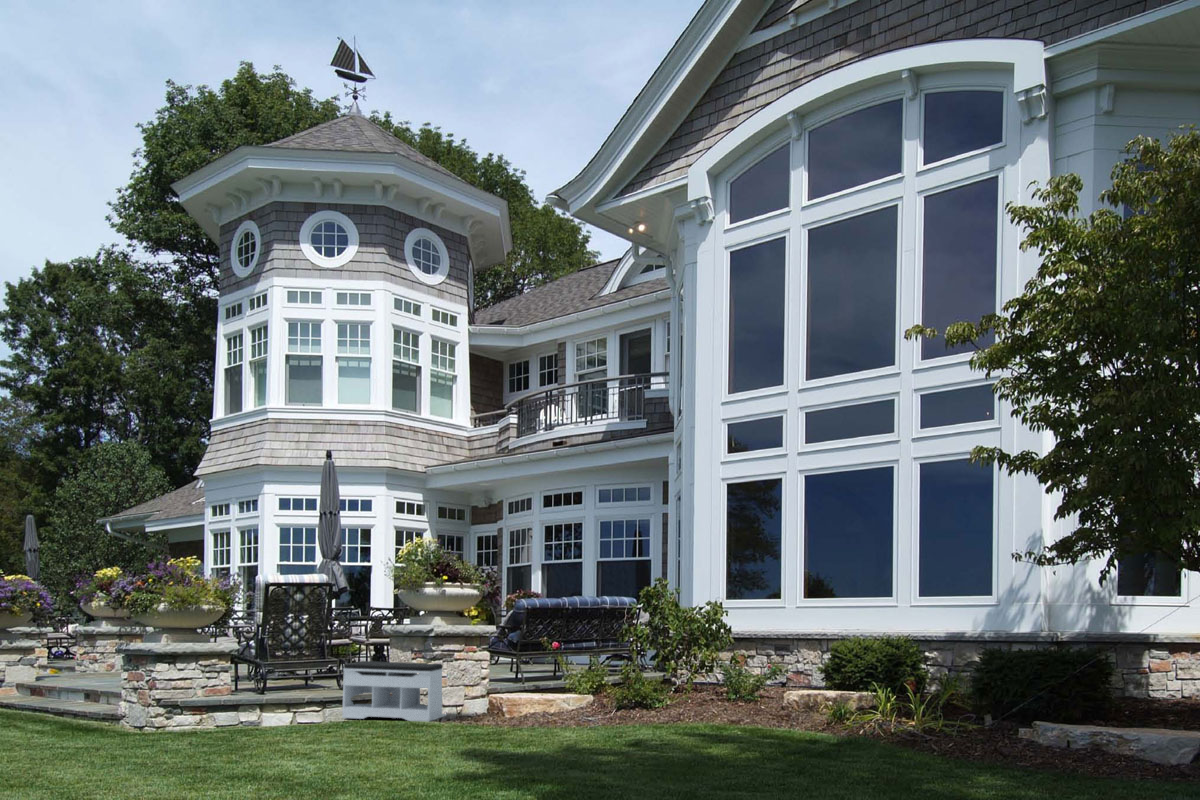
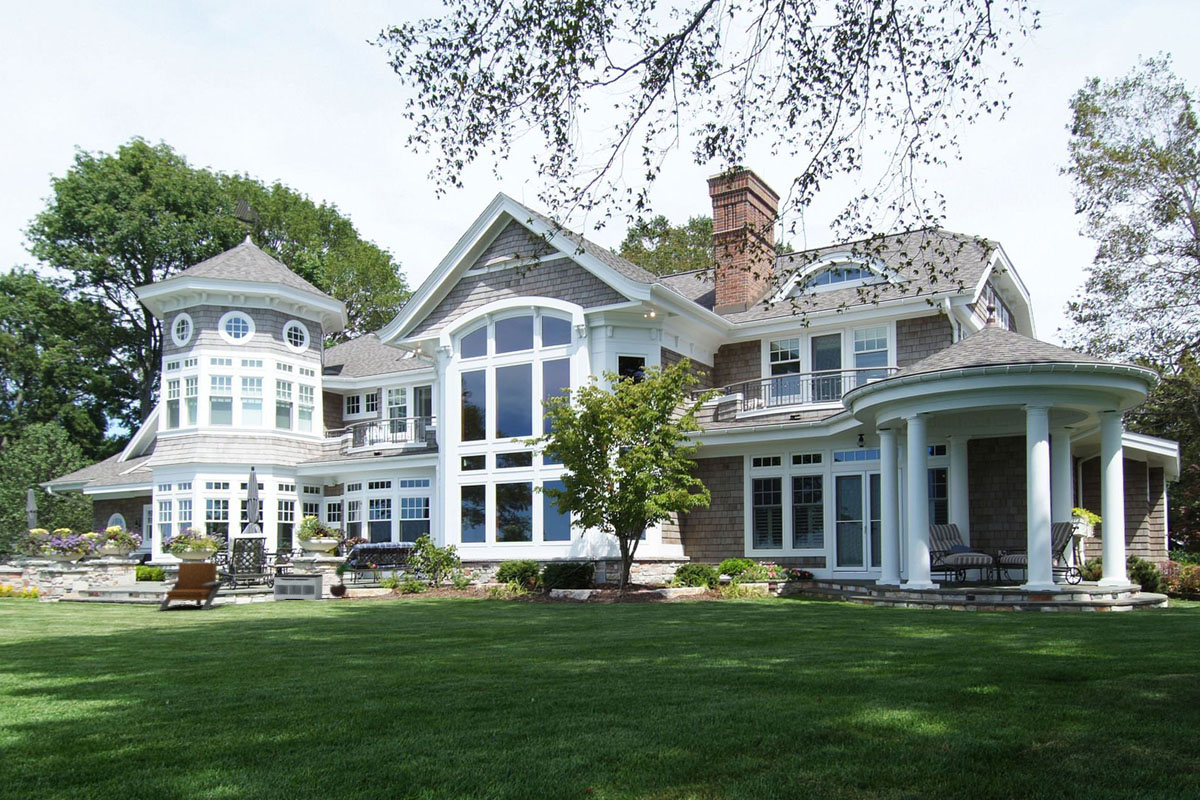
potted tree: none [462,631,511,717] -> present [330,563,350,598]
lounge chair: none [79,633,230,745] -> present [159,563,223,610]

